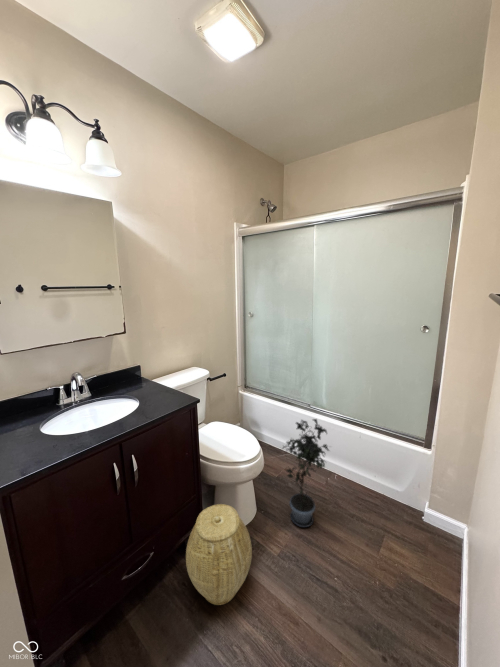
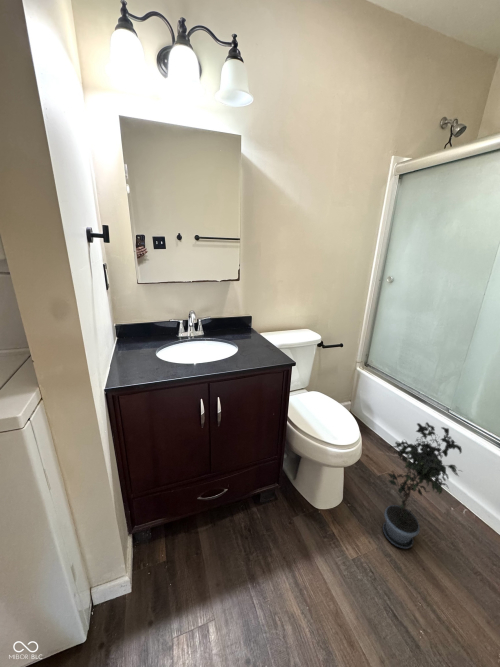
woven basket: present [186,504,252,605] -> none [252,475,322,573]

